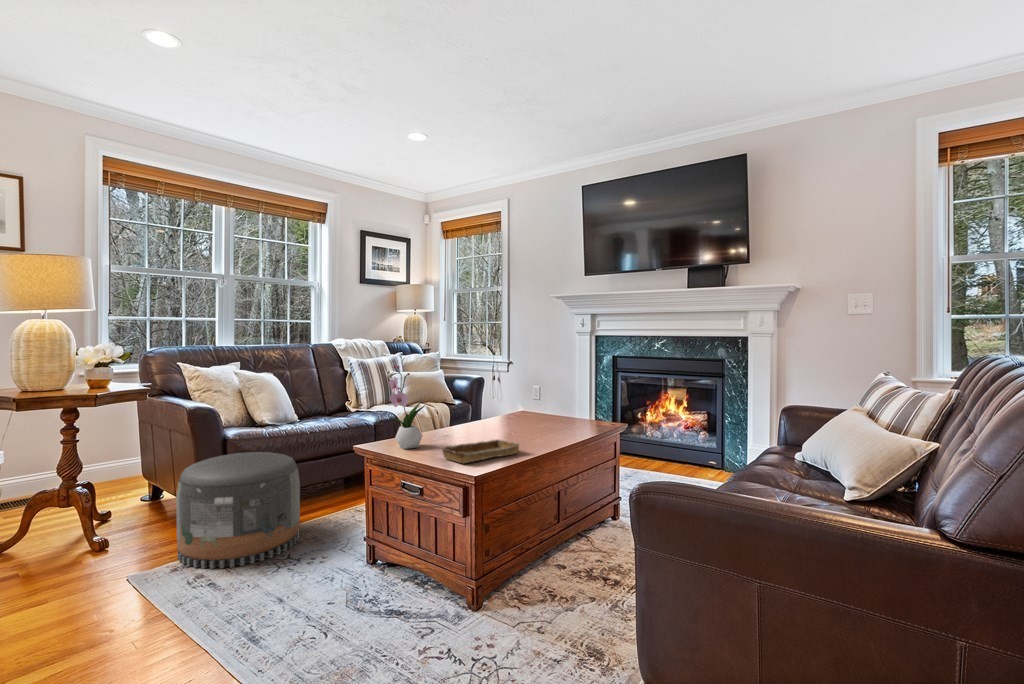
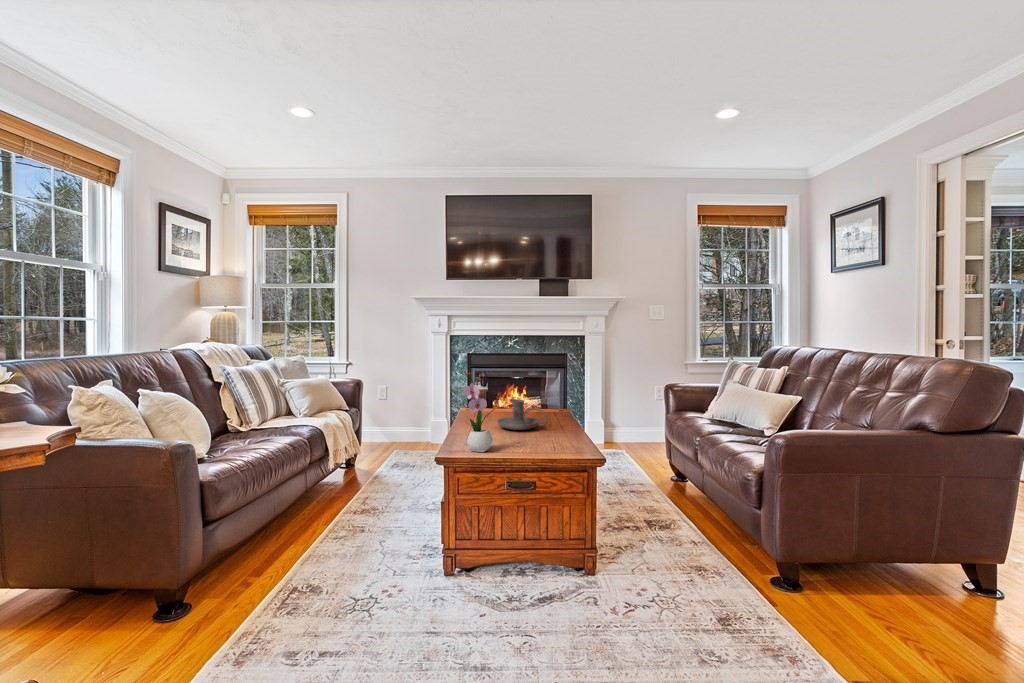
candle holder: none [487,403,535,436] -> present [497,400,547,430]
tray: present [441,439,520,463] -> none [534,431,575,454]
pouf: present [176,452,300,569] -> none [193,488,344,649]

